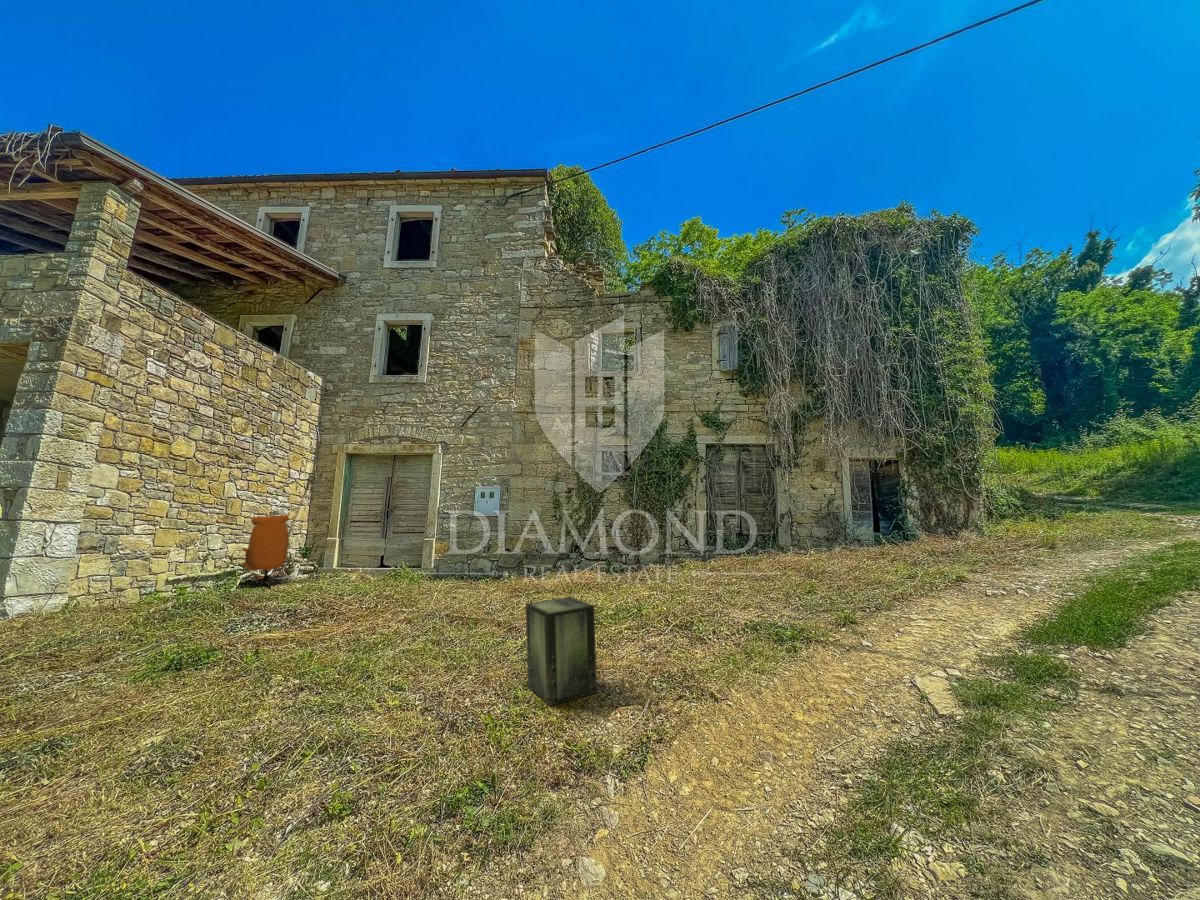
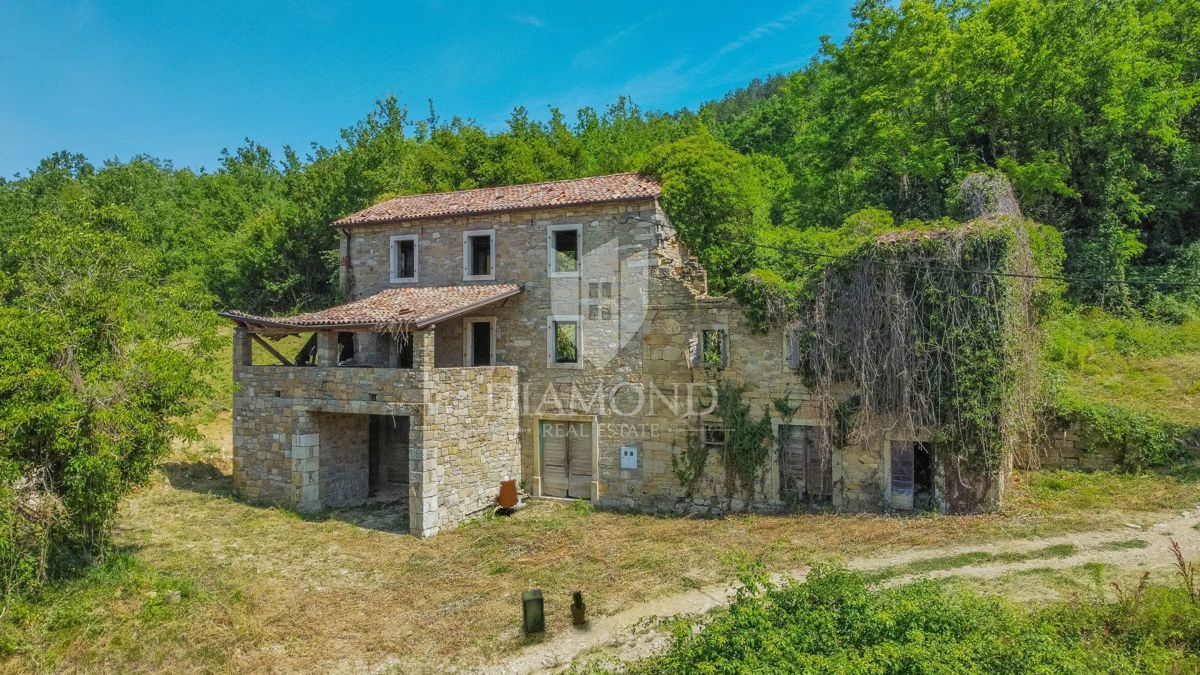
storage box: present [526,597,597,706] -> present [521,589,545,633]
potted plant: none [387,649,454,772] -> present [569,590,586,624]

